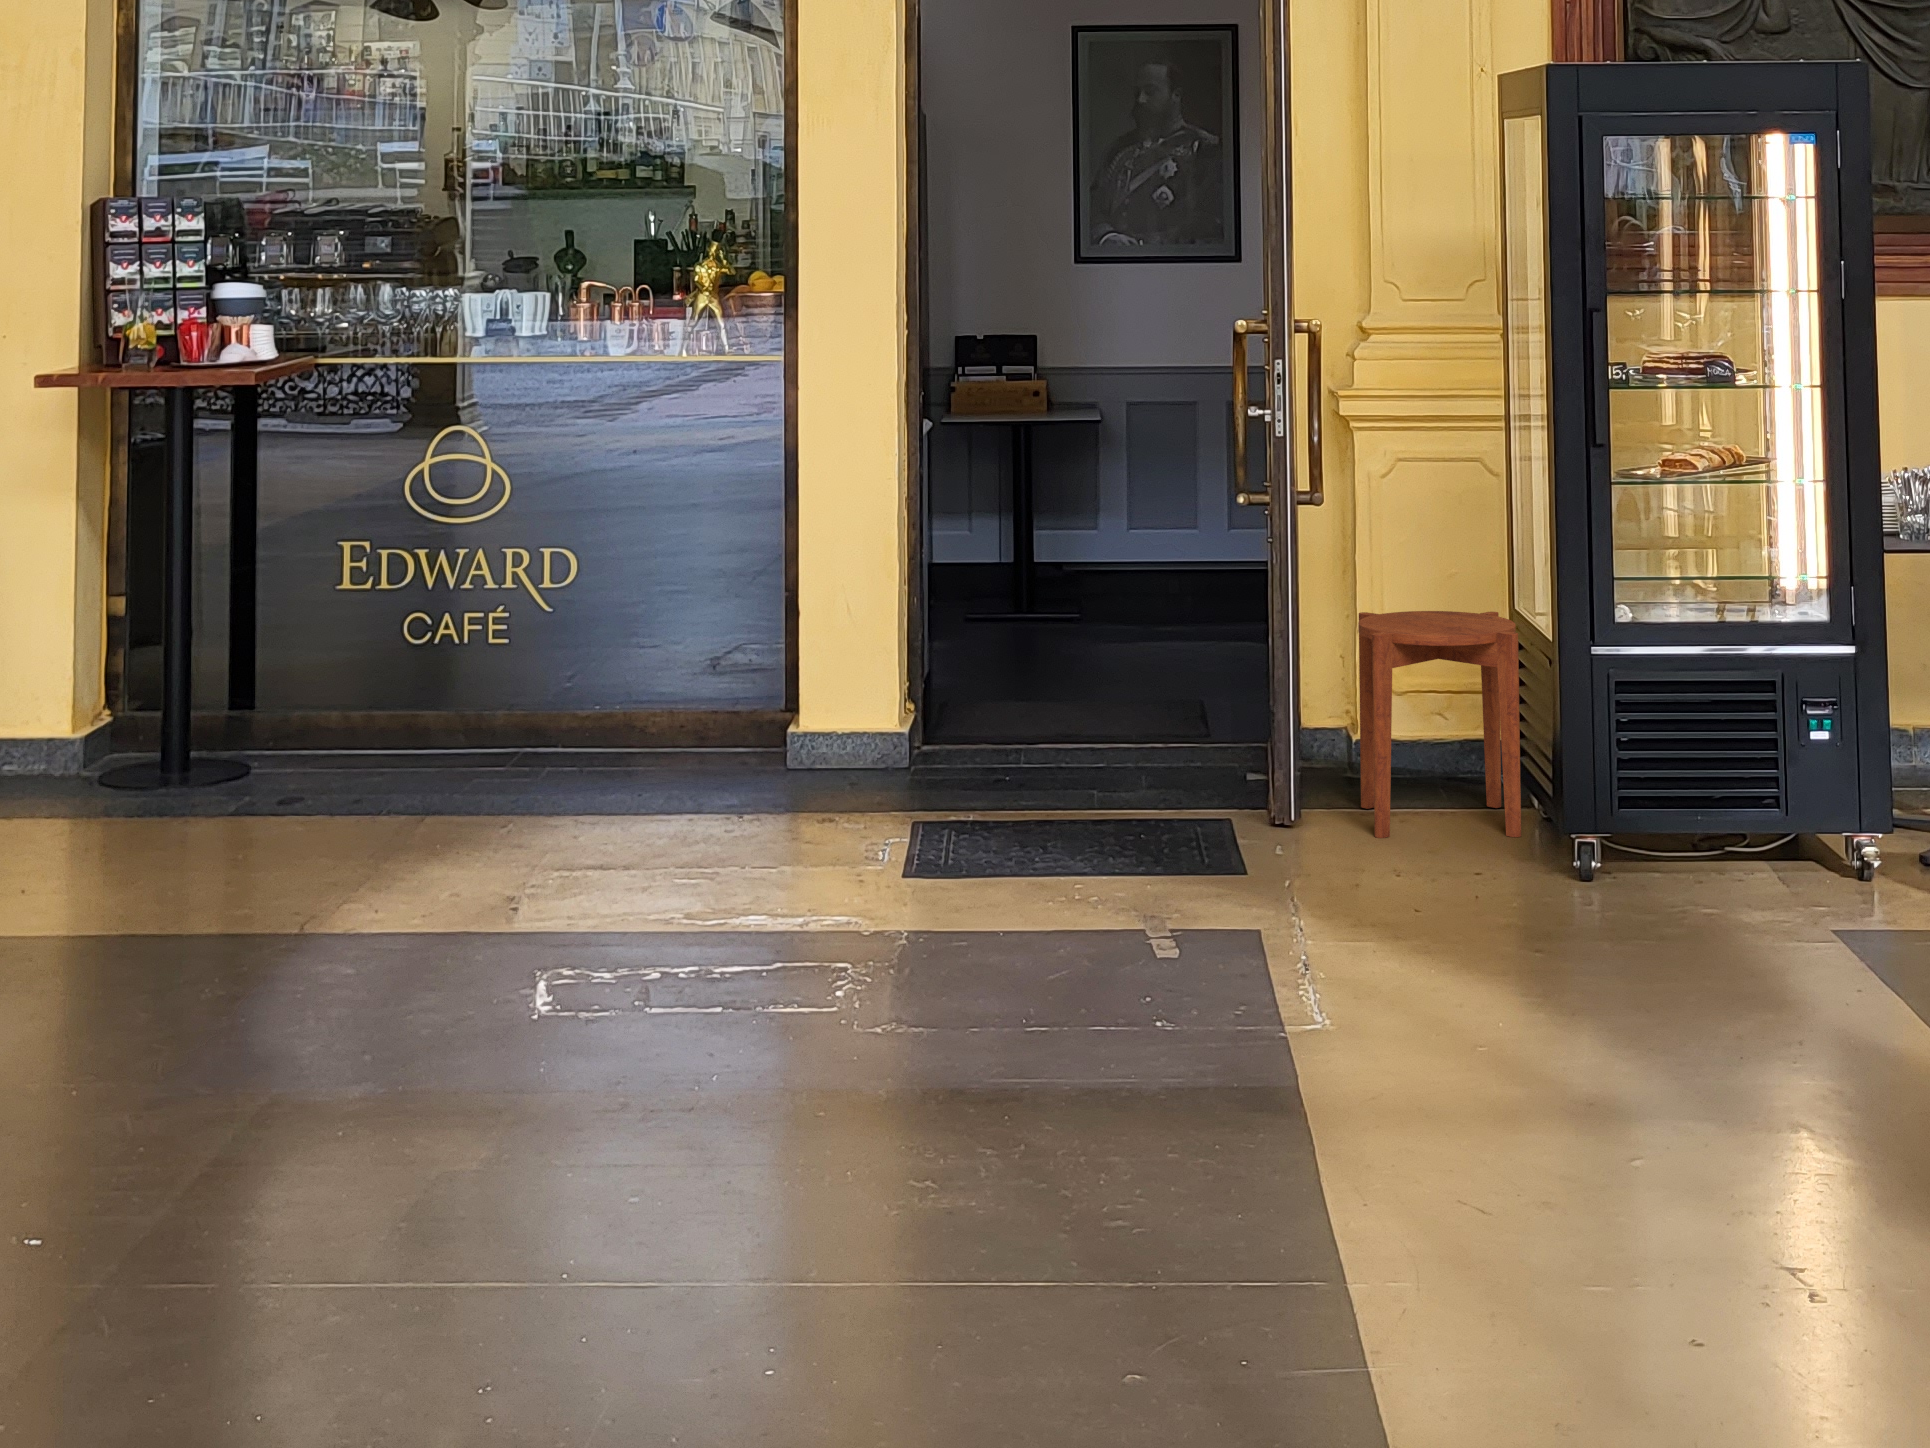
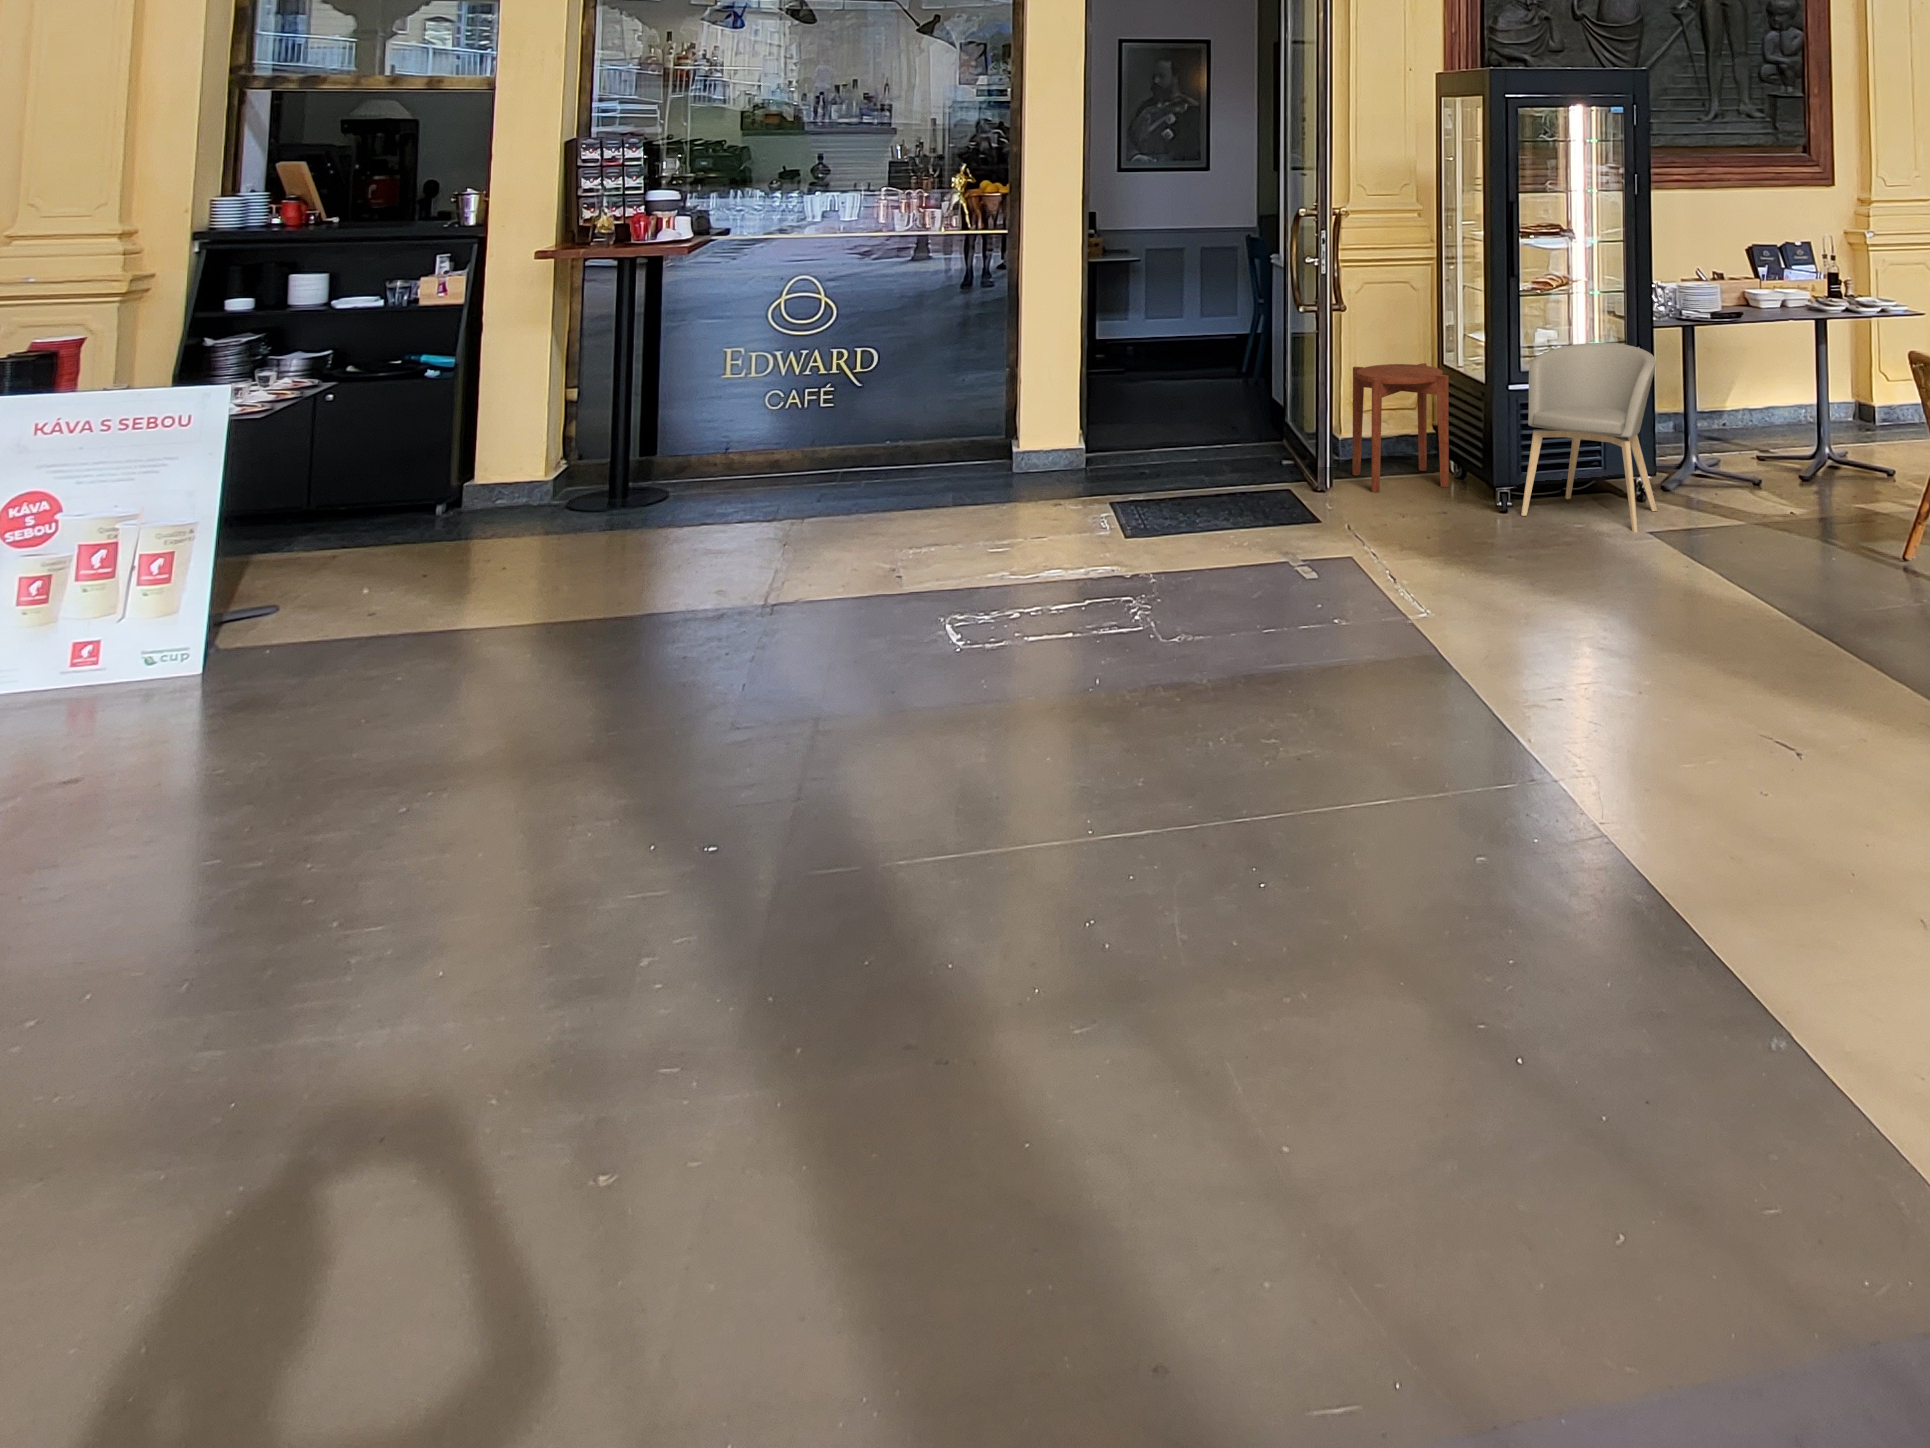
armchair: none [1616,582,1883,933] -> present [1521,343,1657,532]

